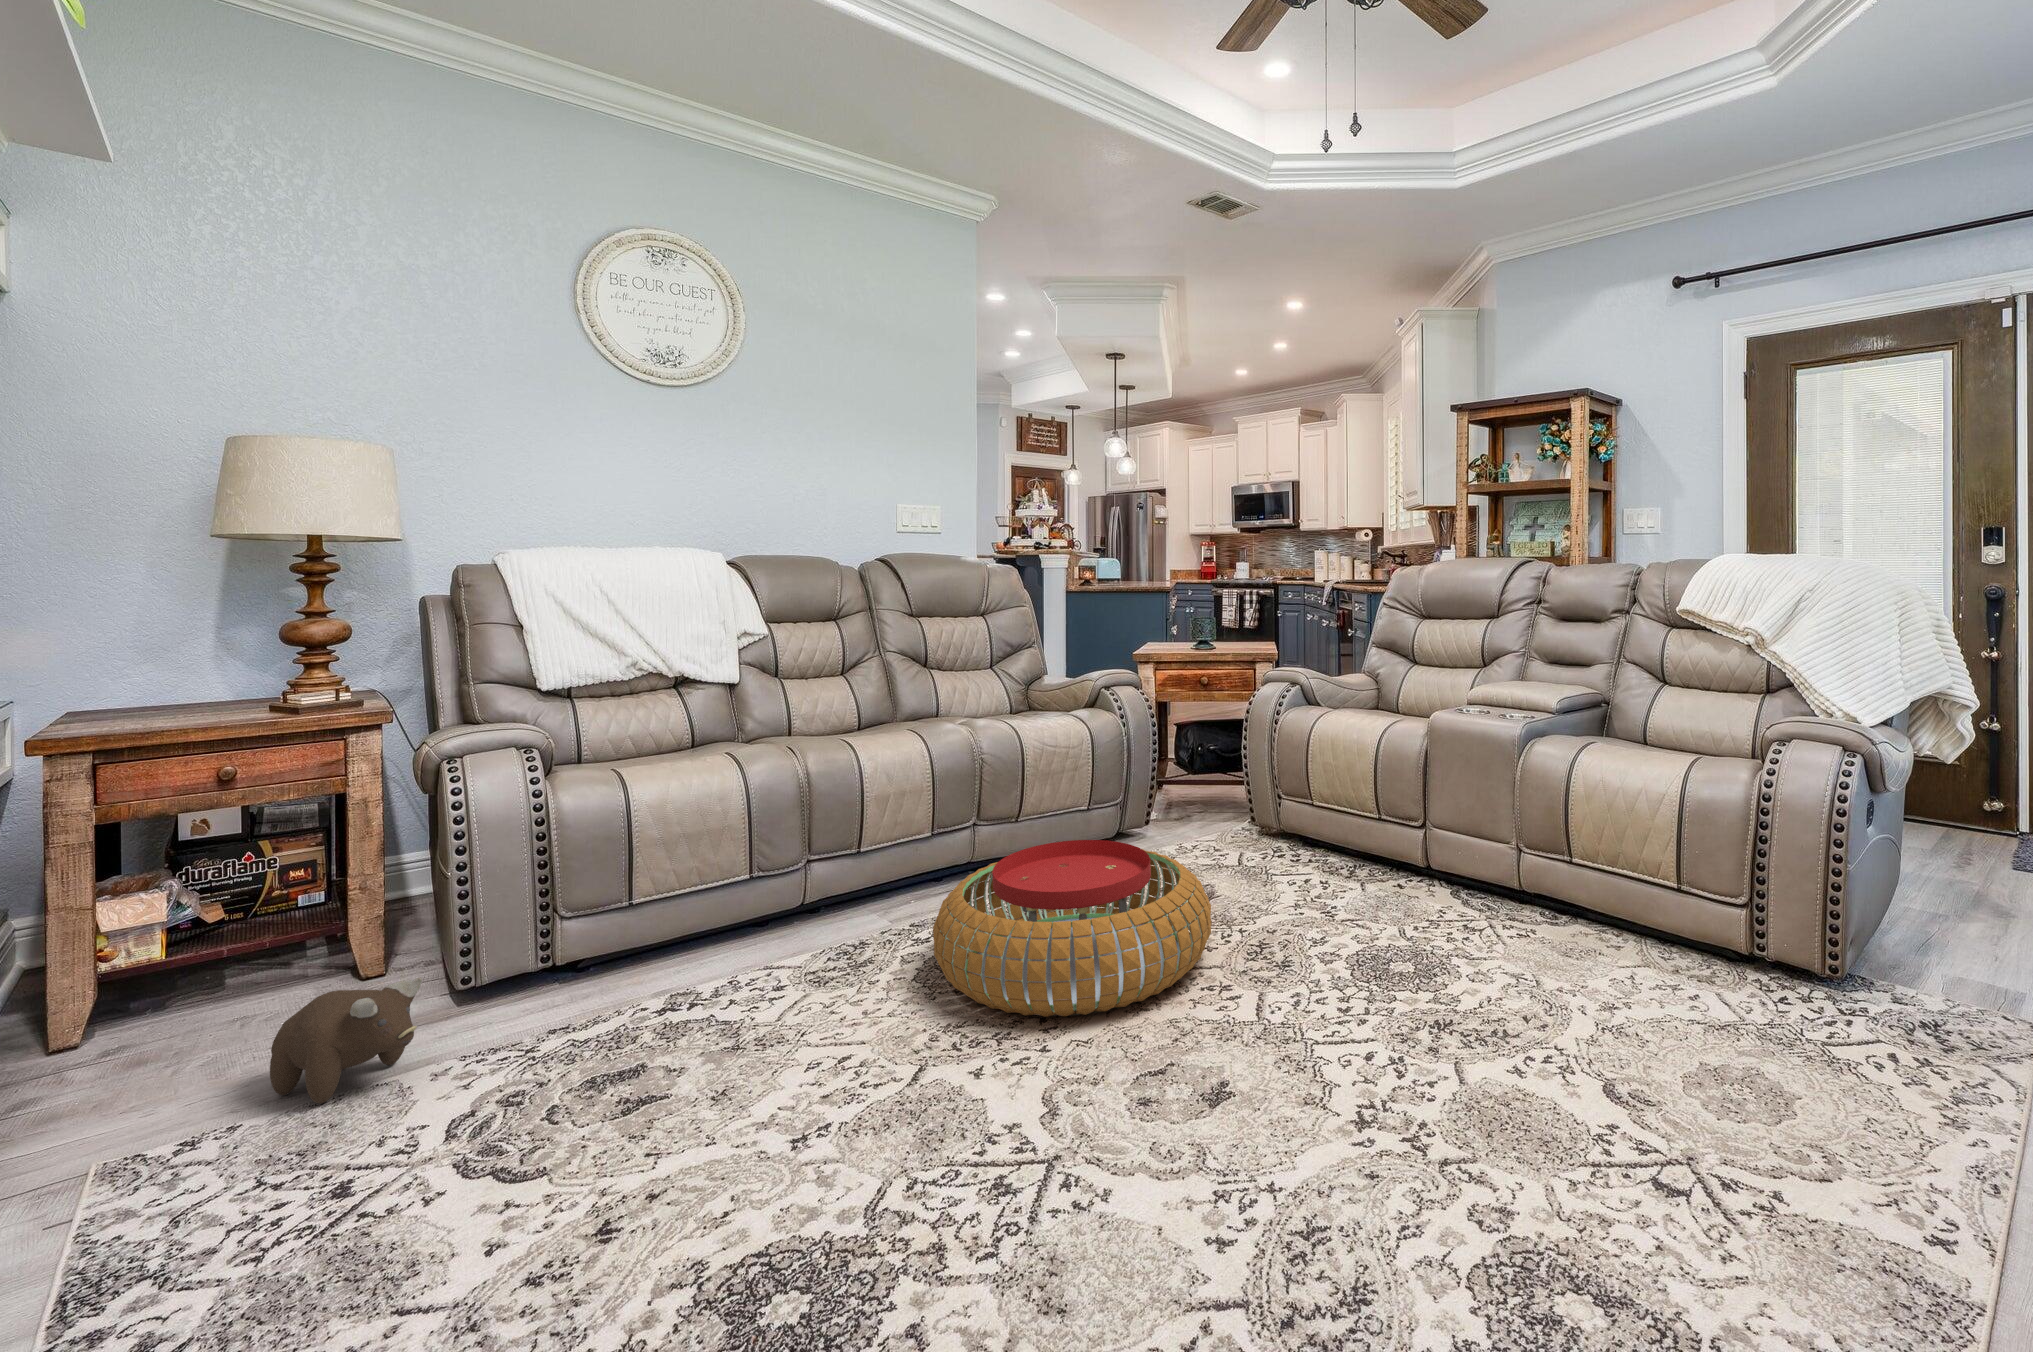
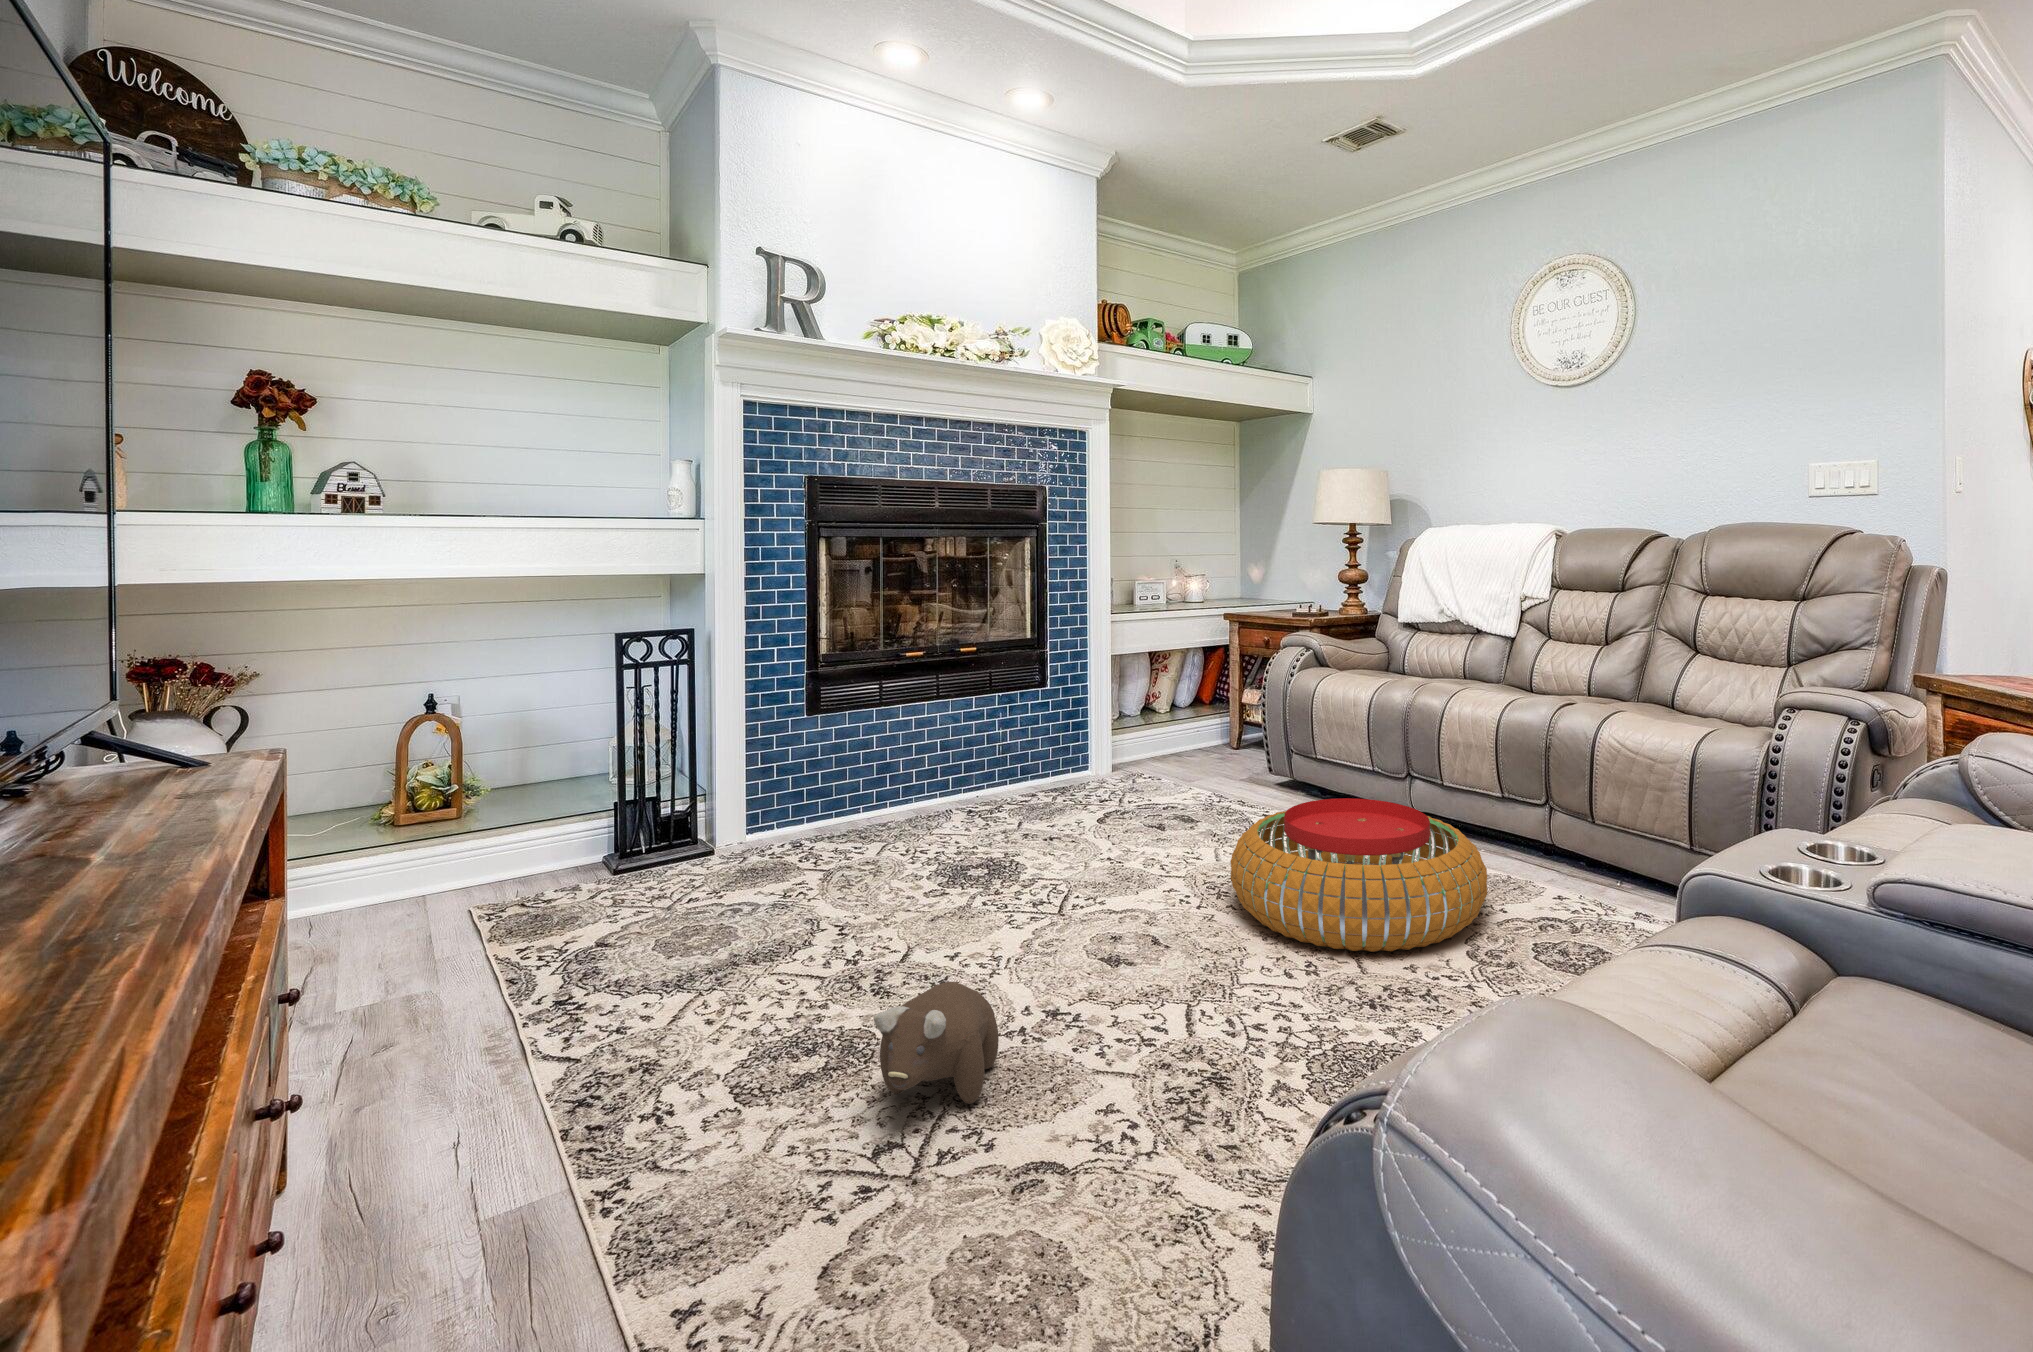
plush toy: present [270,978,422,1104] -> present [874,982,999,1104]

